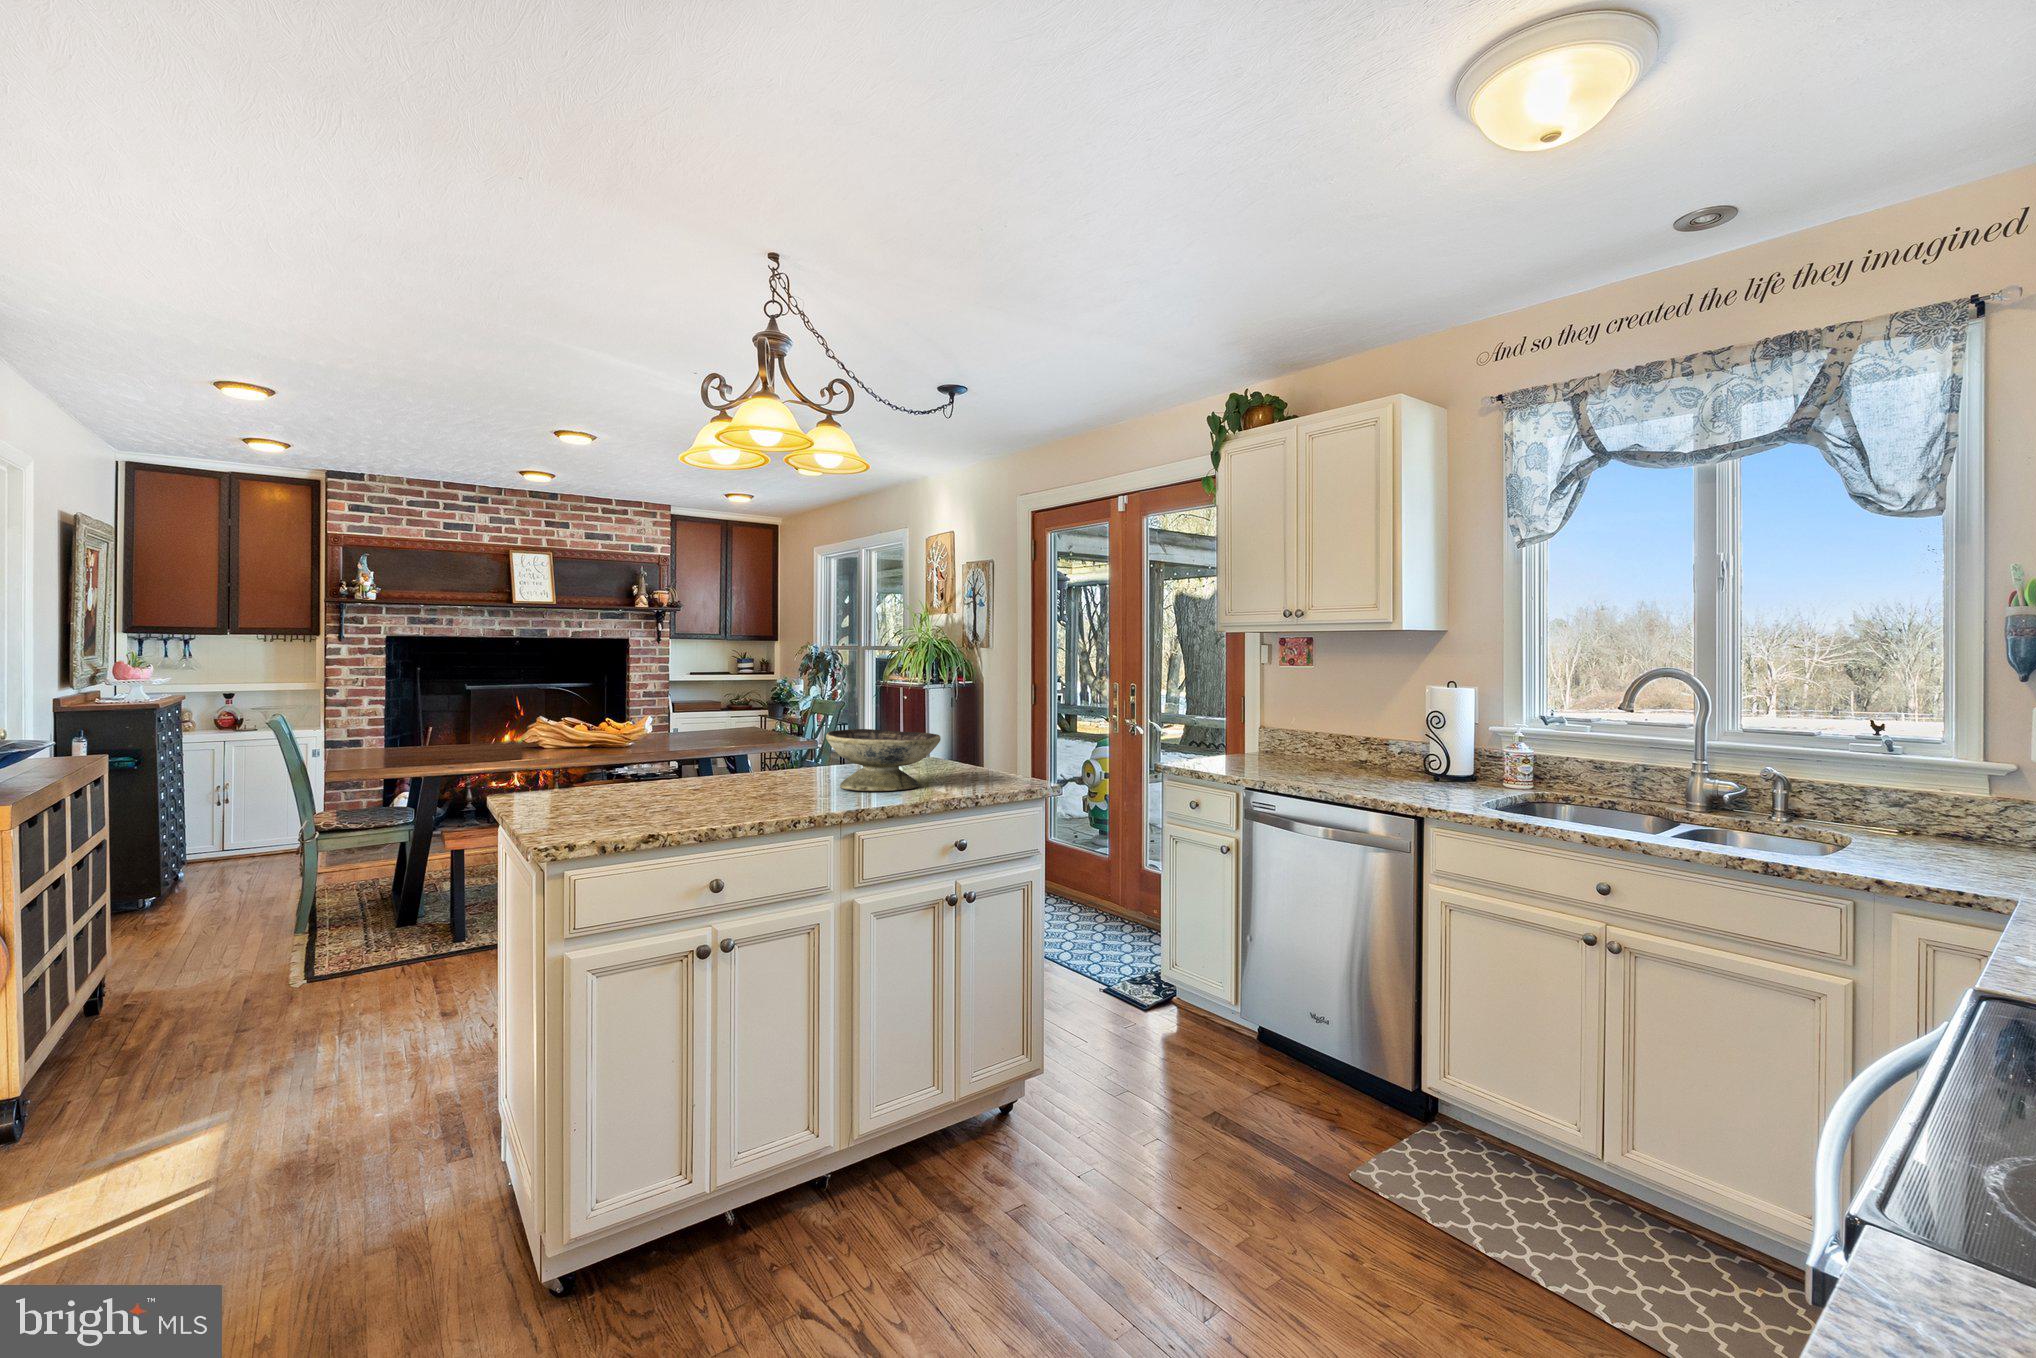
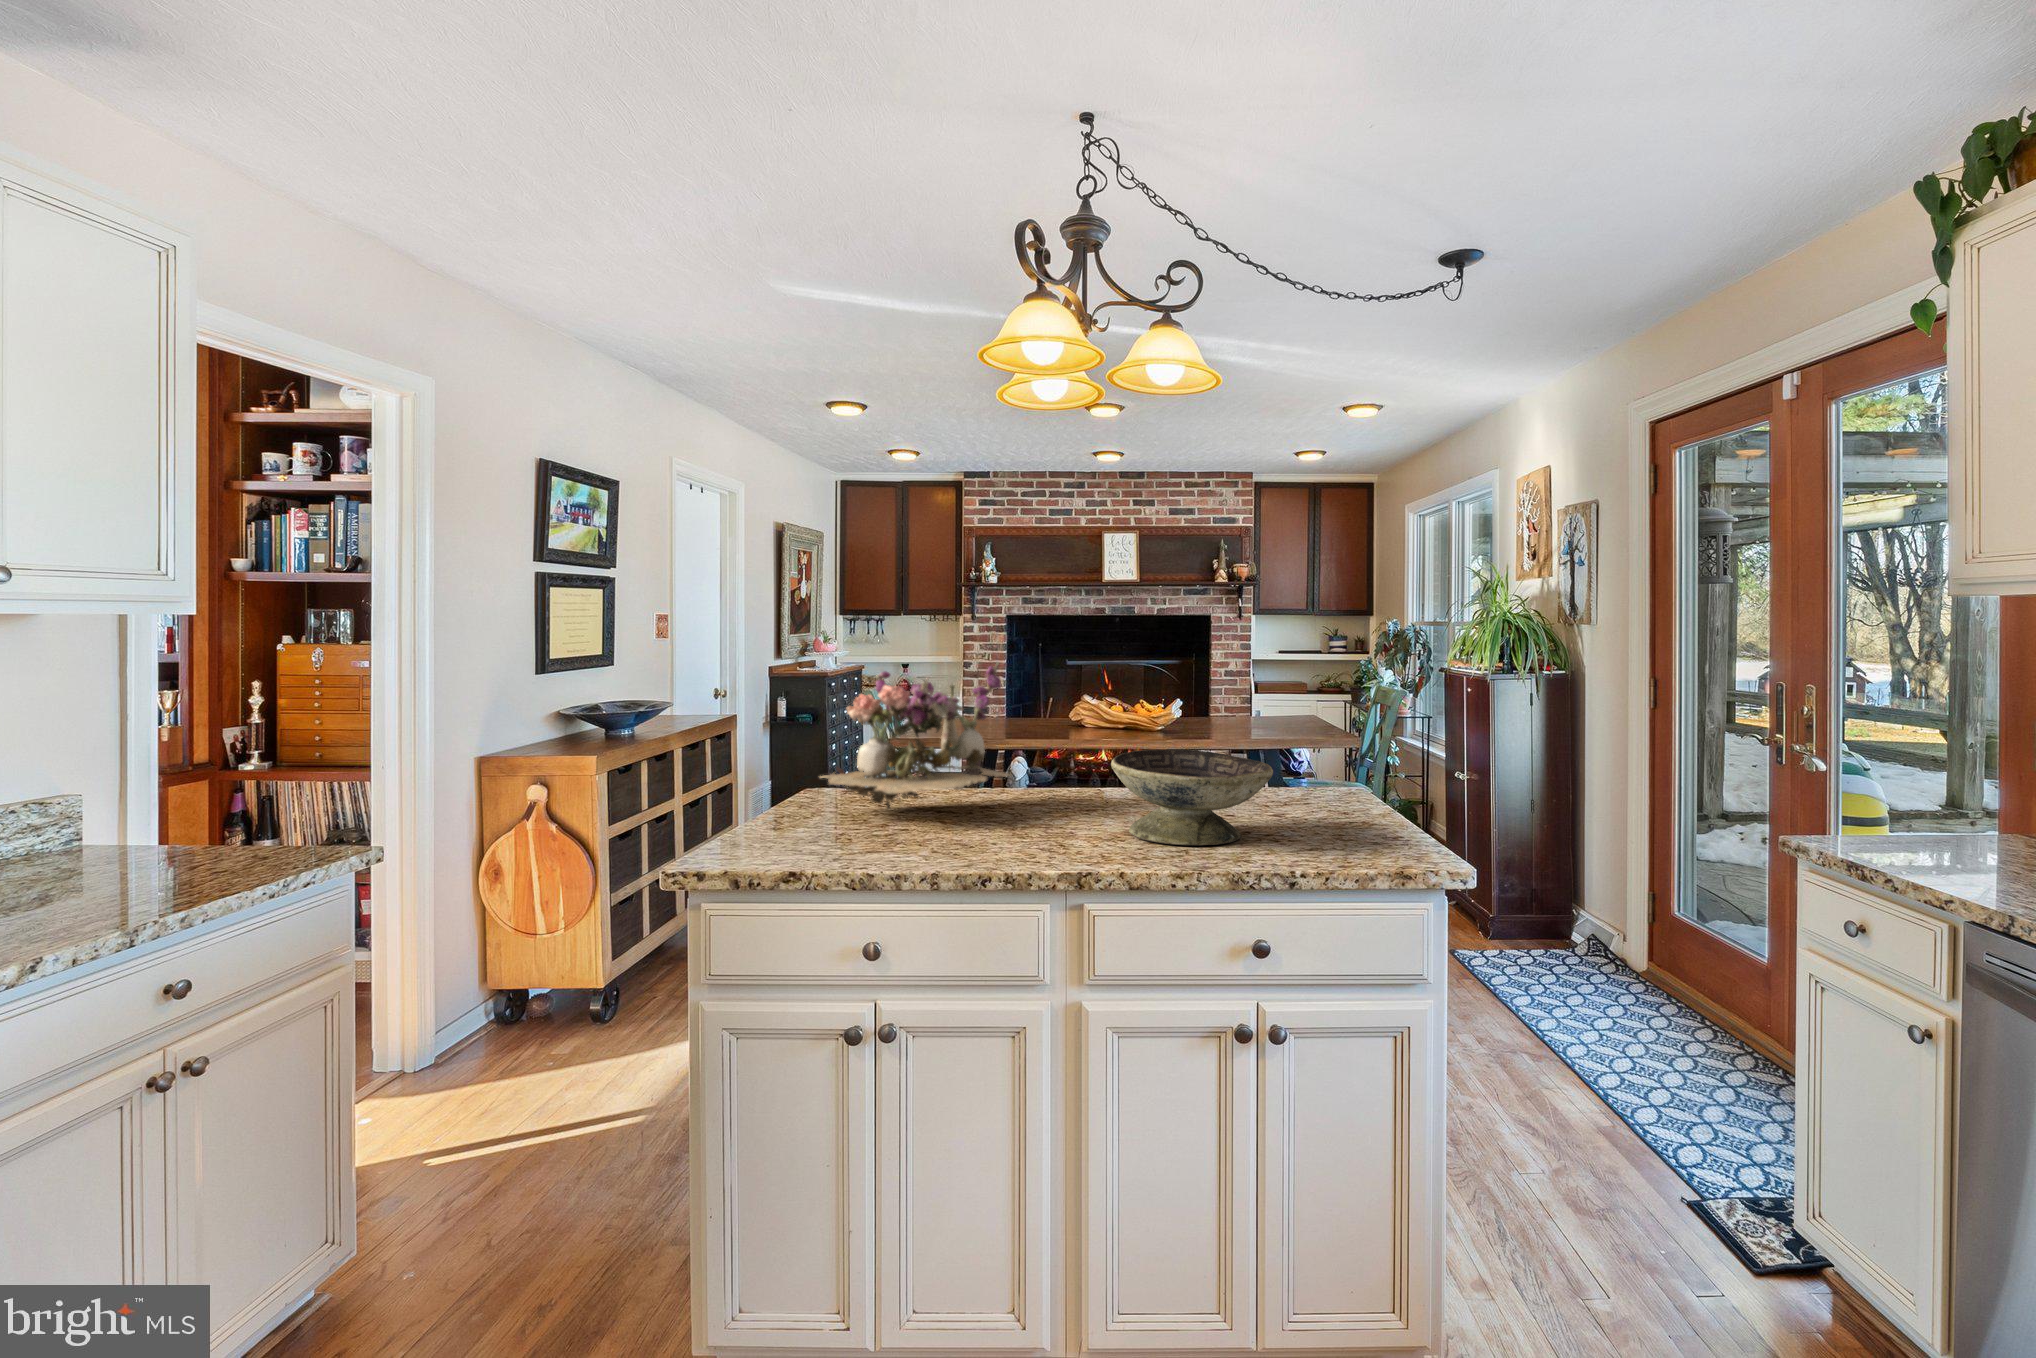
flower arrangement: none [547,668,720,799] -> present [821,663,1009,809]

